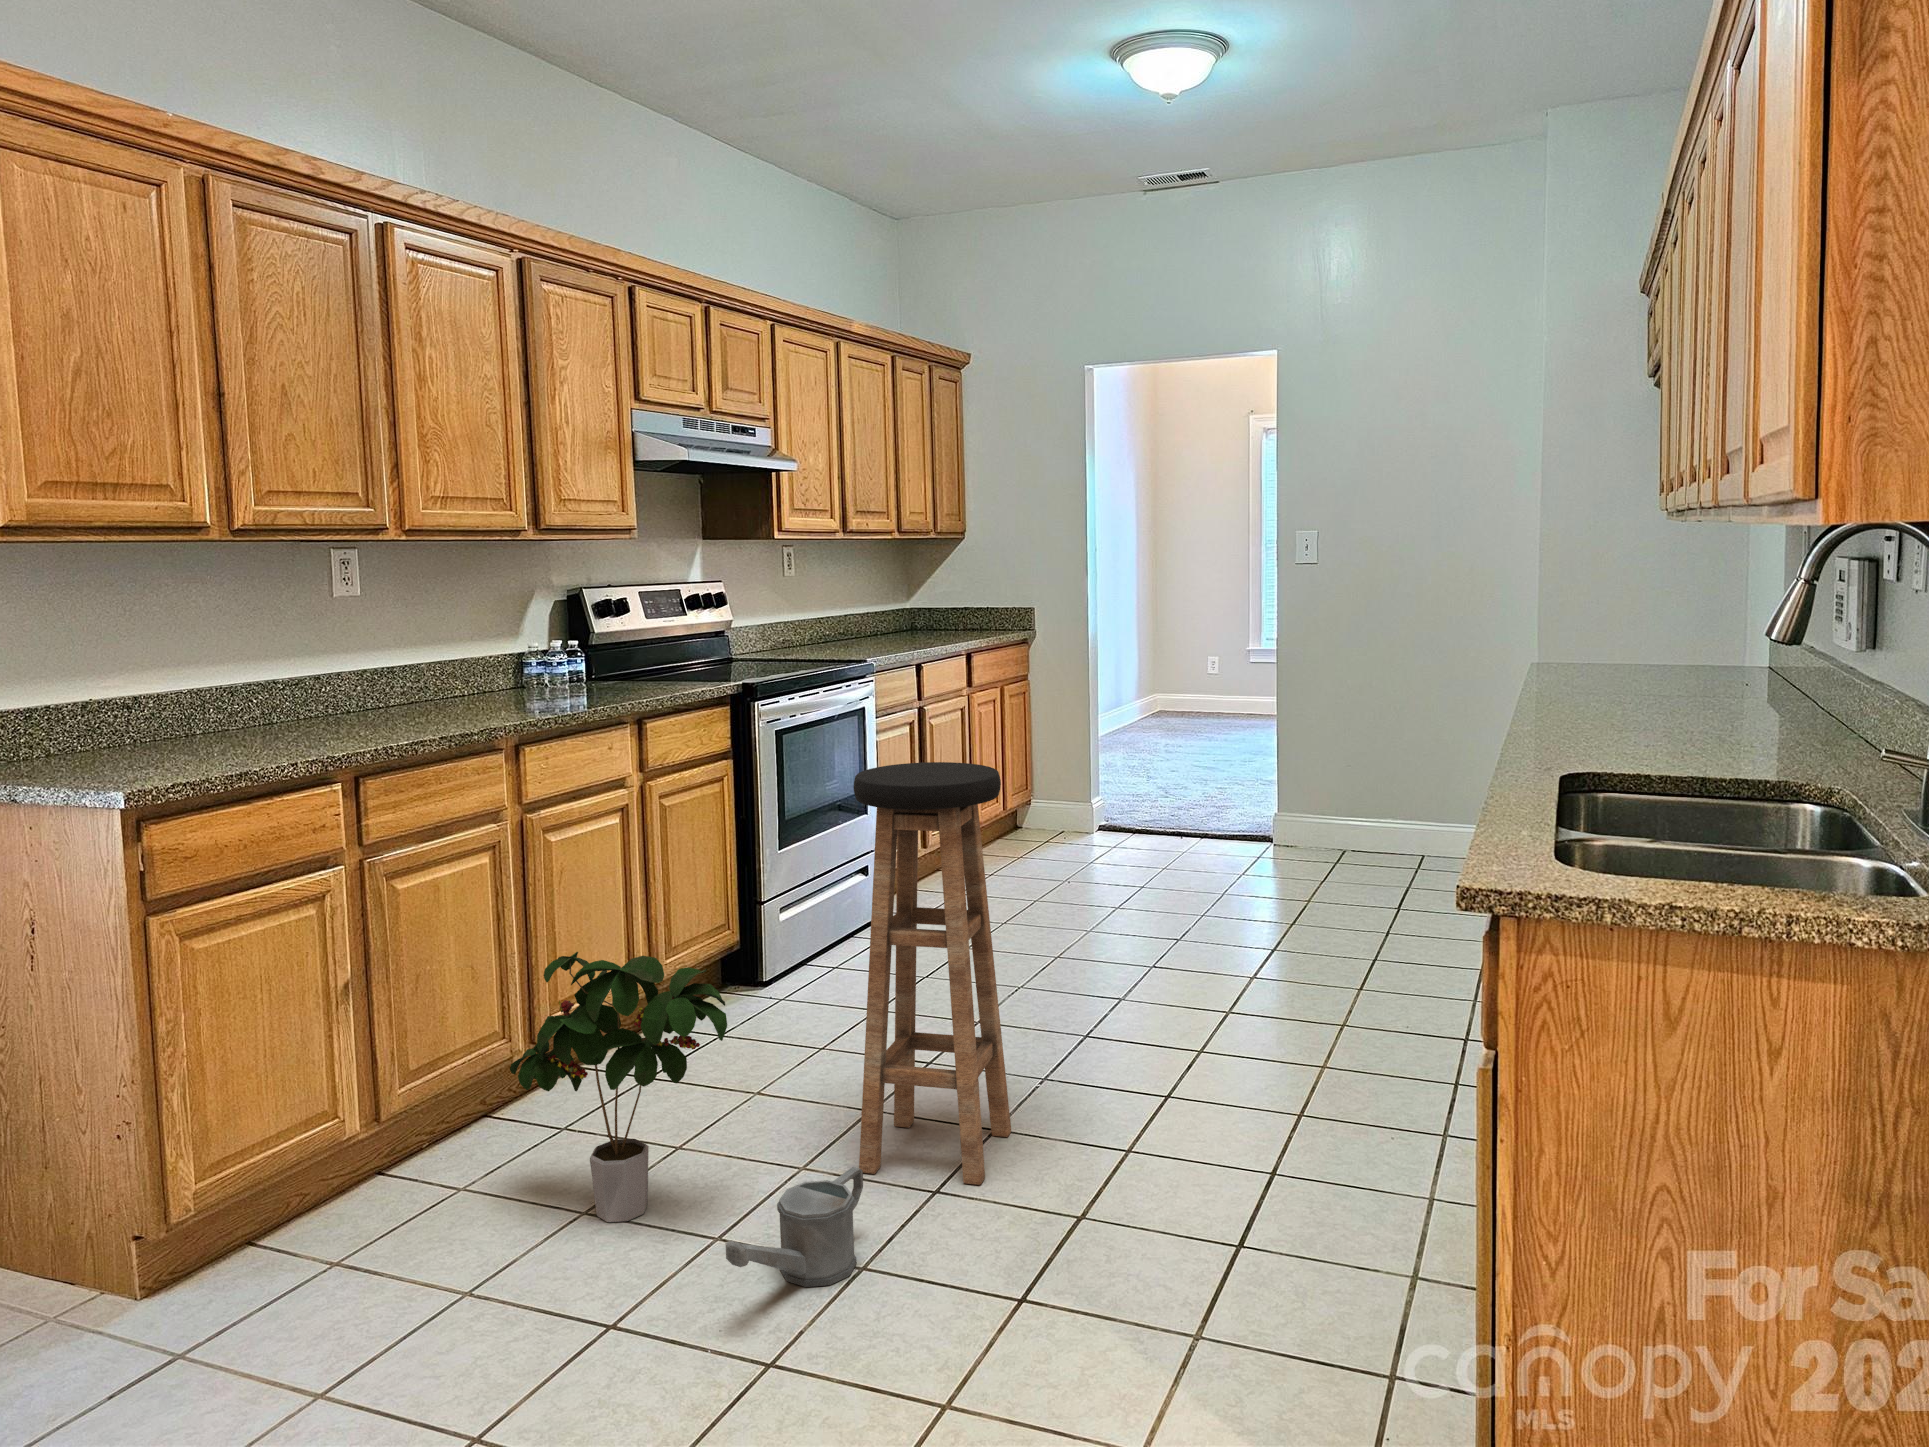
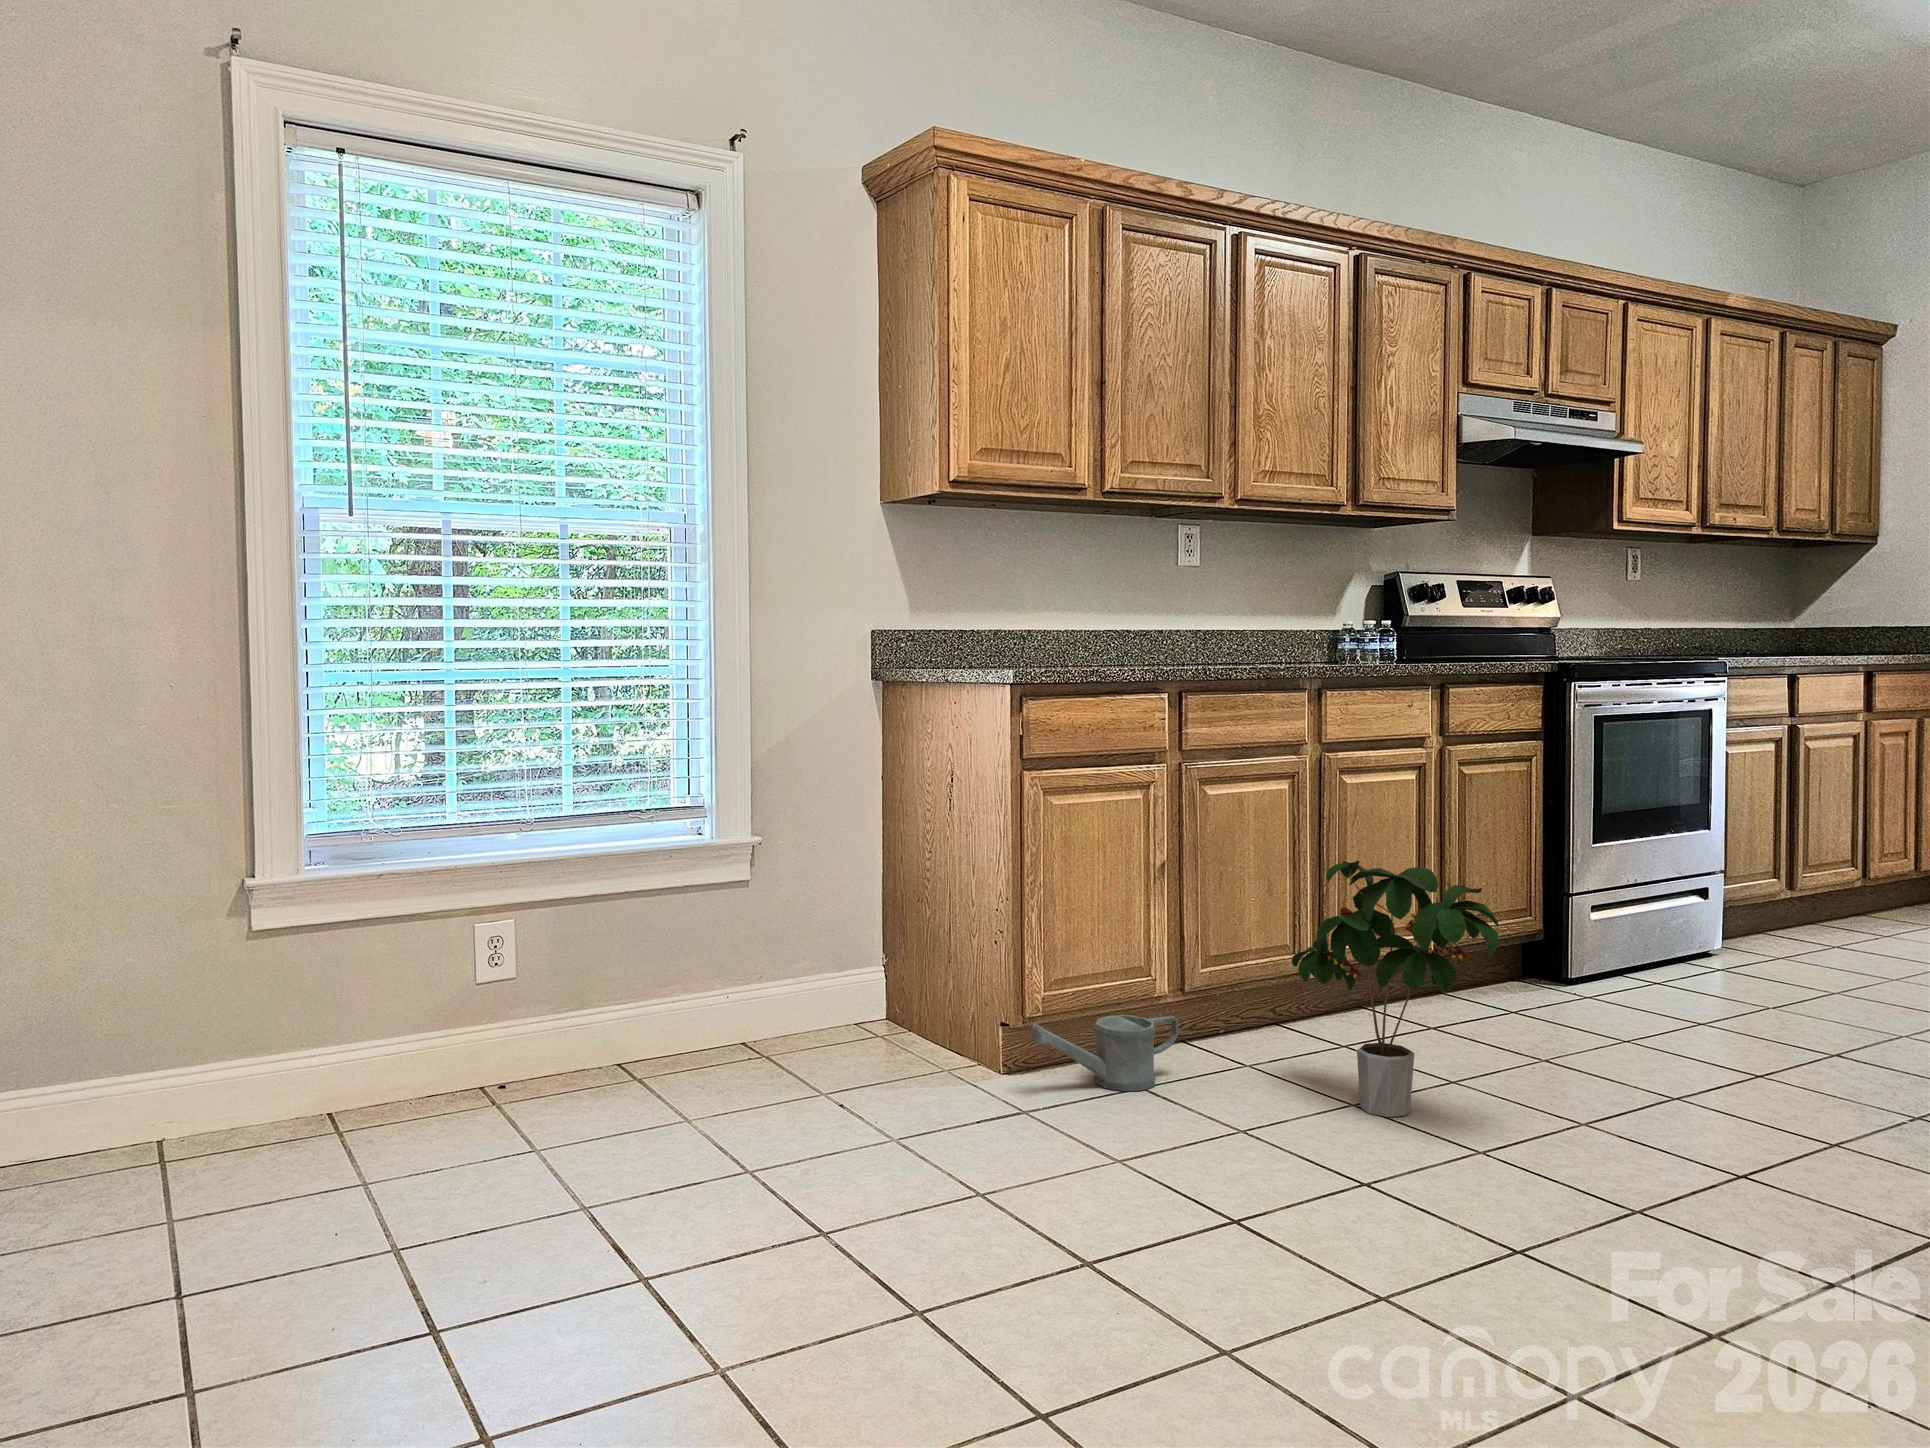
bar stool: present [854,762,1011,1185] -> none [1642,716,1846,1178]
watering can: present [725,1167,863,1287] -> present [1032,1015,1179,1091]

